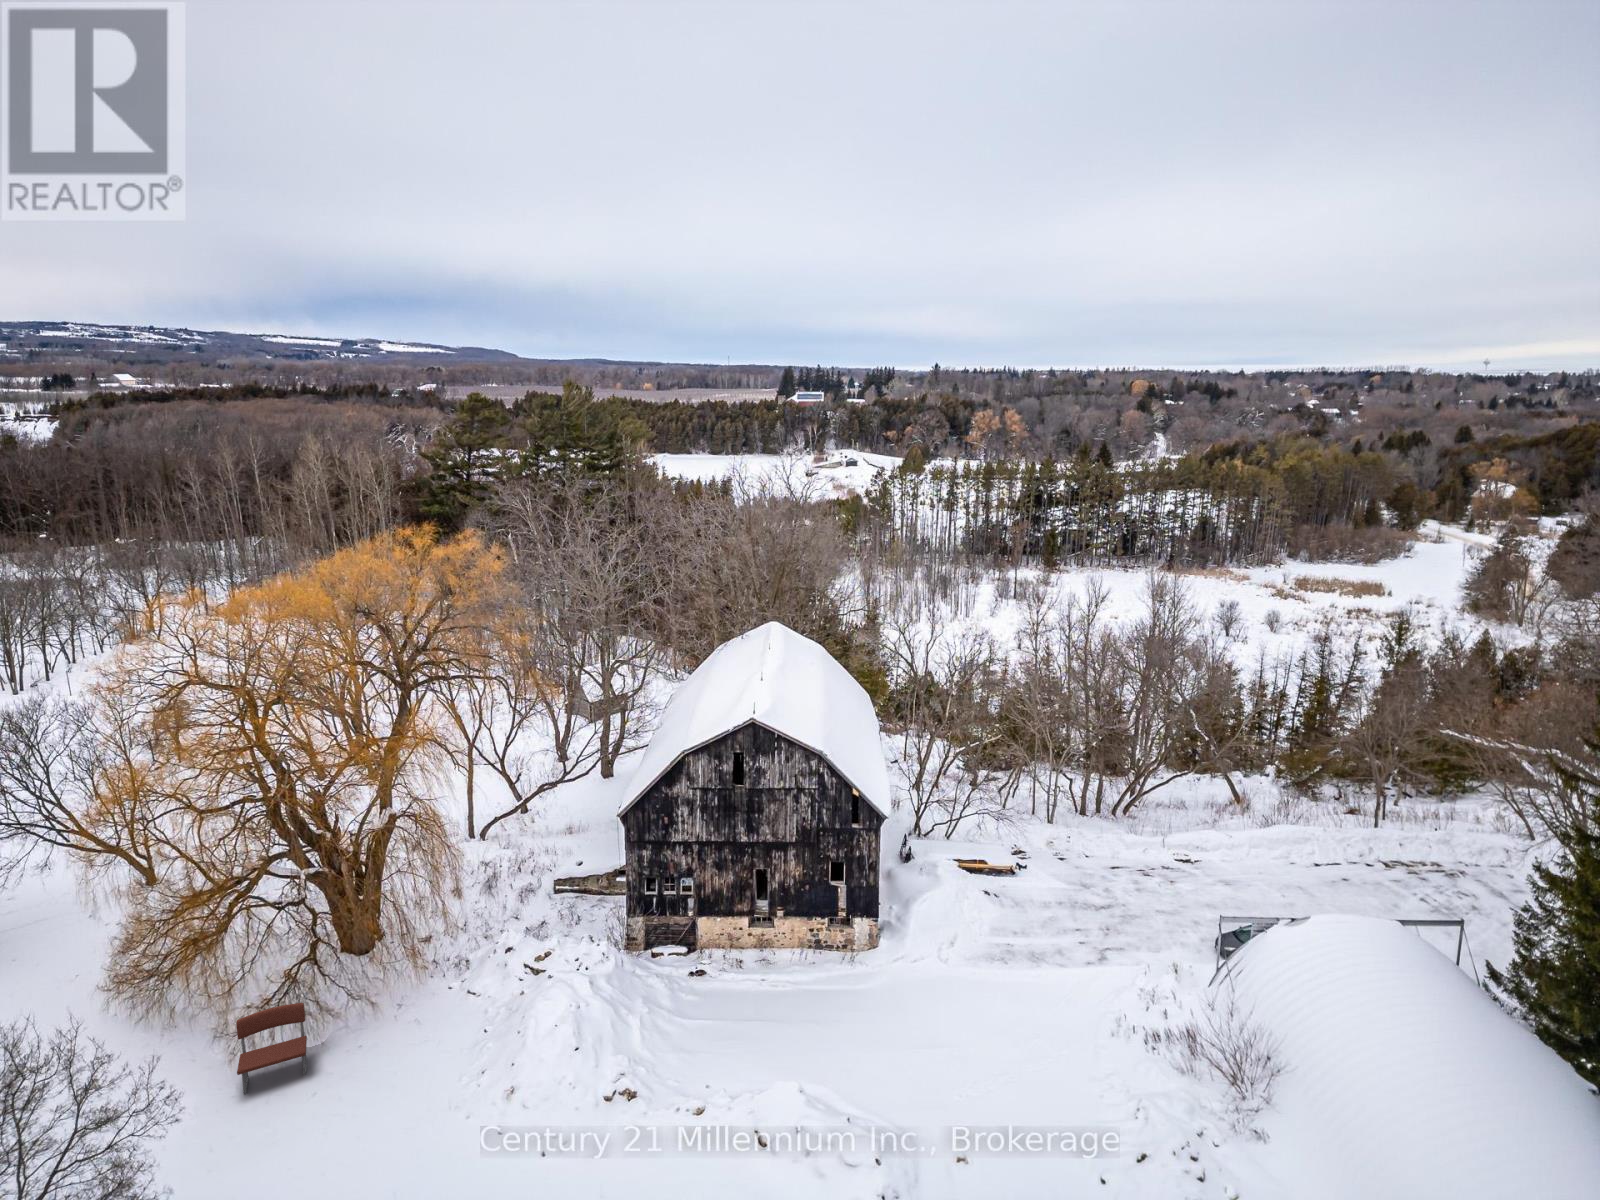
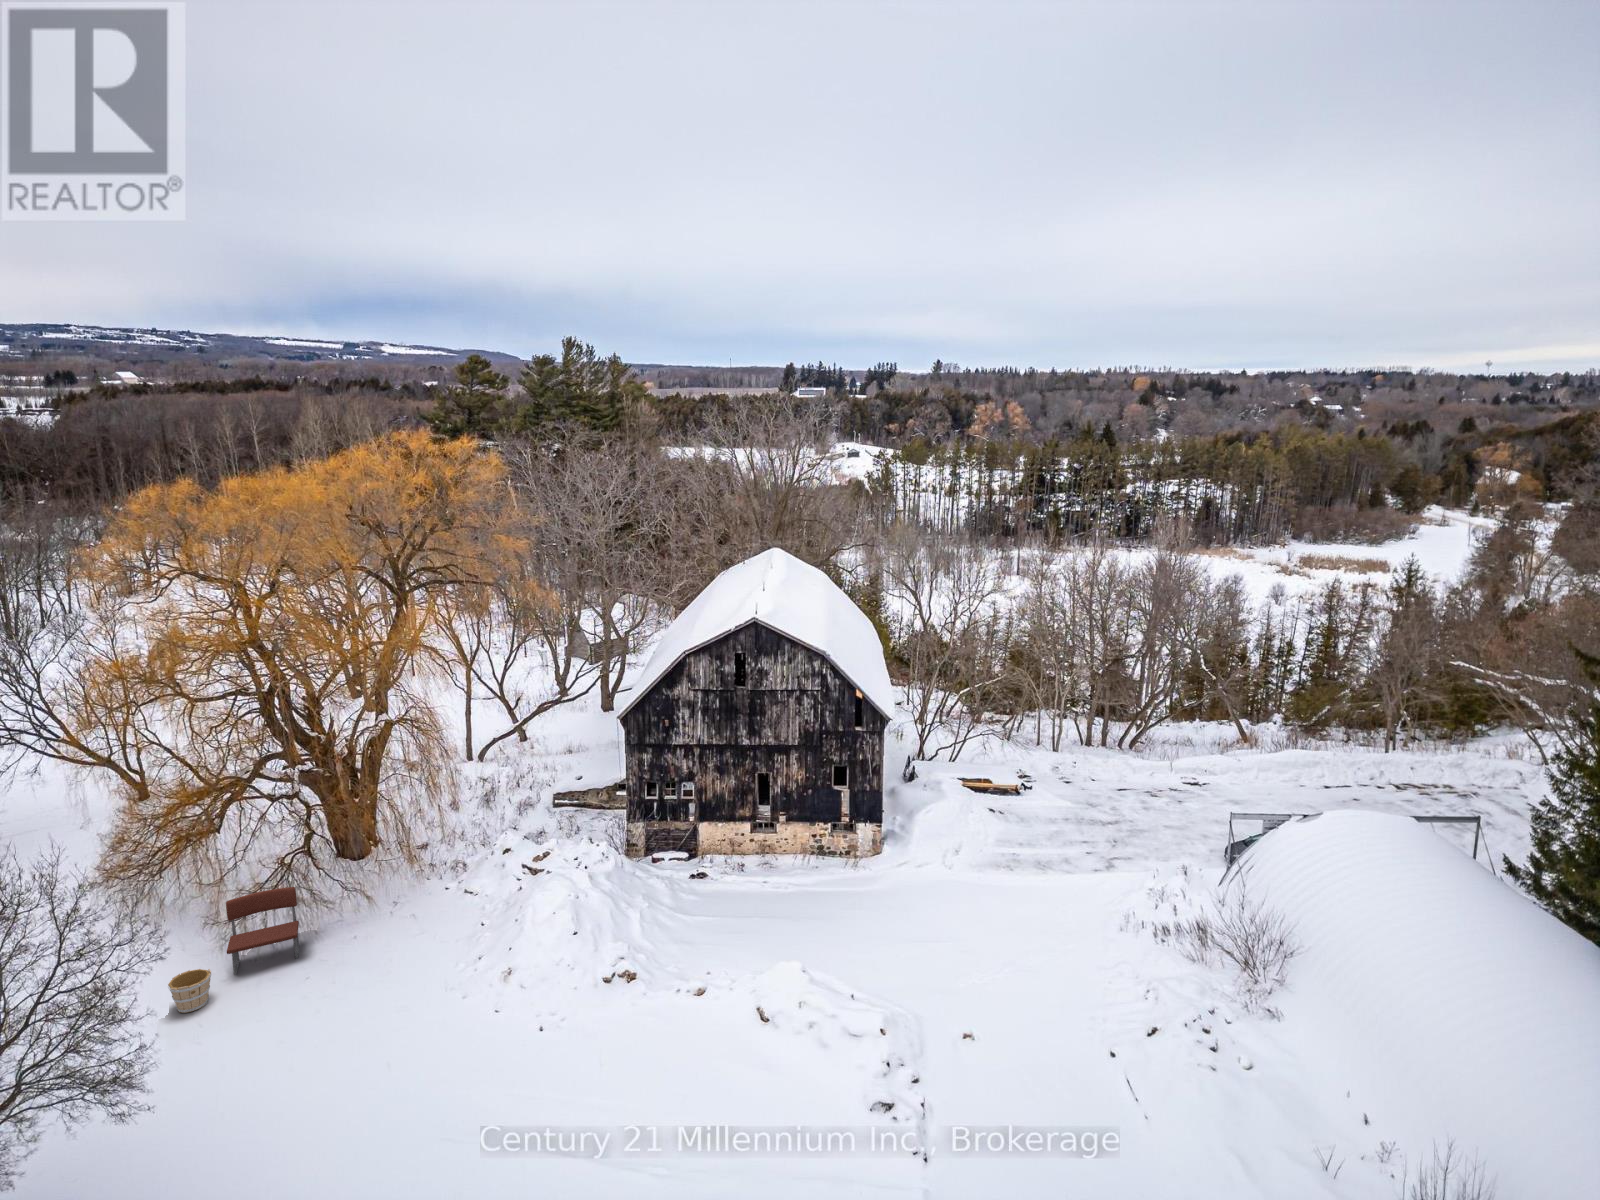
wooden bucket: none [180,1091,222,1138] -> present [168,969,211,1013]

